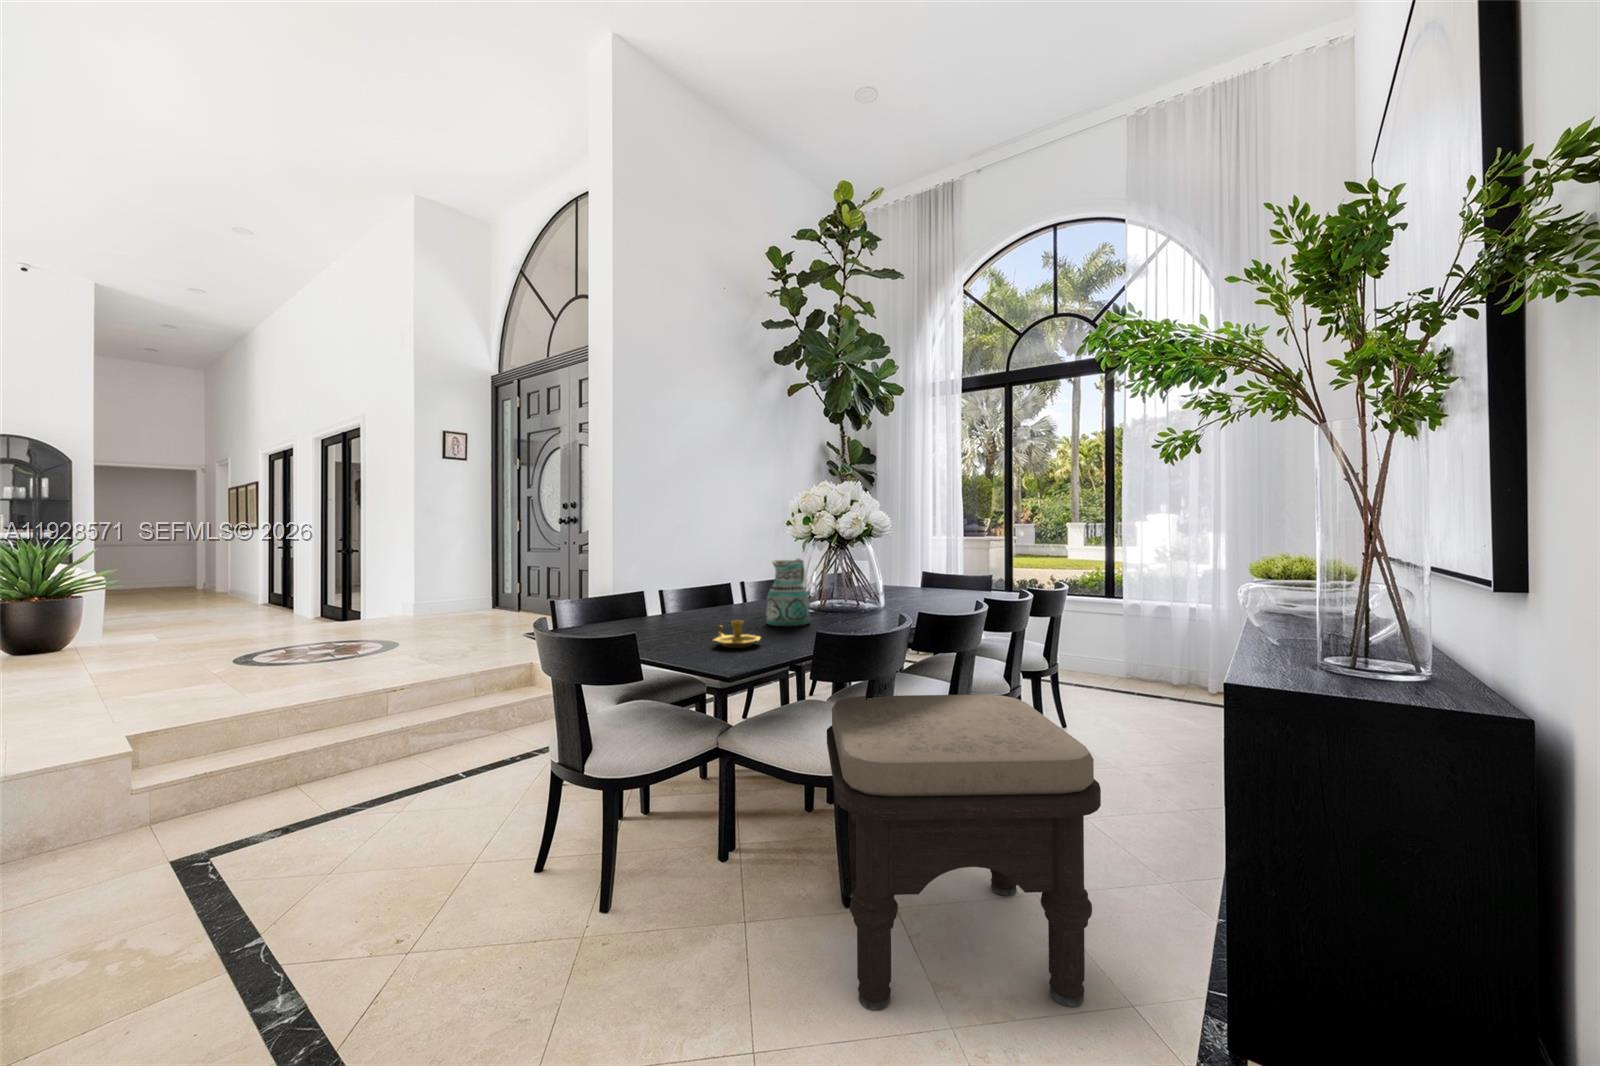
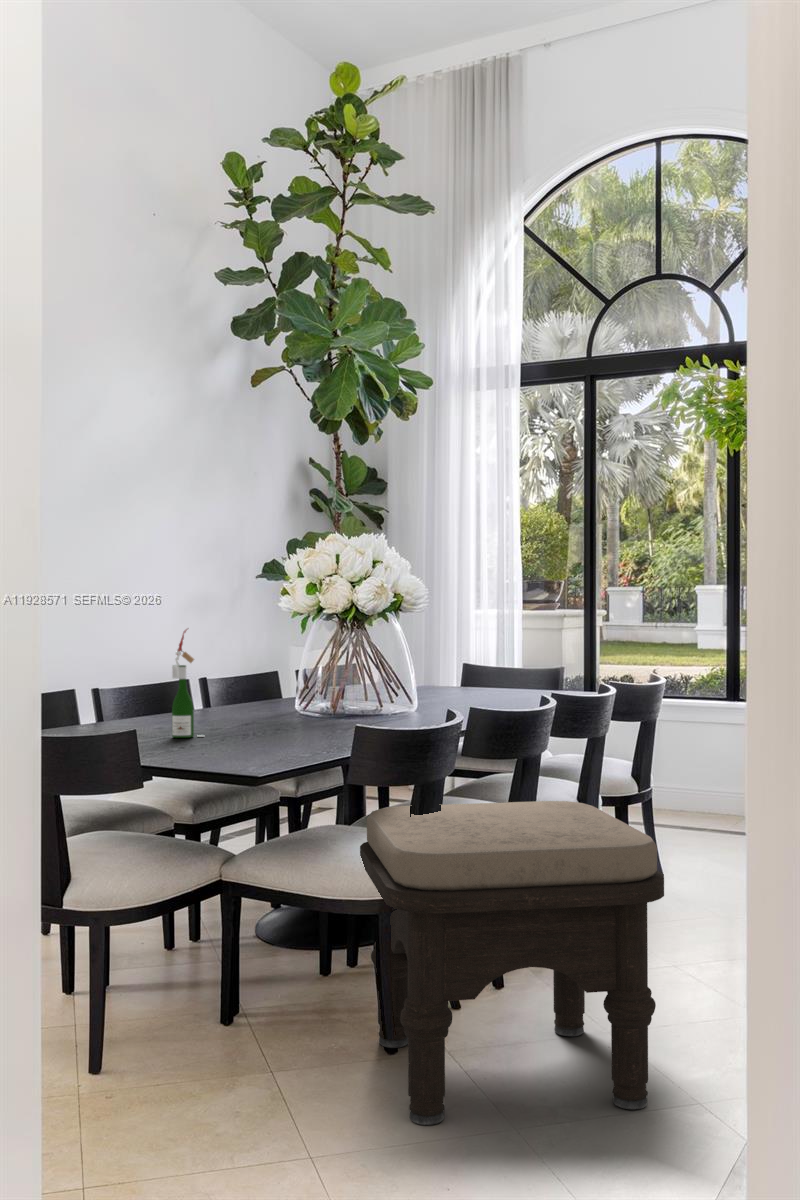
wine bottle: none [697,550,720,632] -> present [172,629,204,738]
ceramic pitcher: present [766,558,810,626] -> none [262,639,321,730]
candlestick: present [713,620,760,648] -> none [208,718,270,752]

